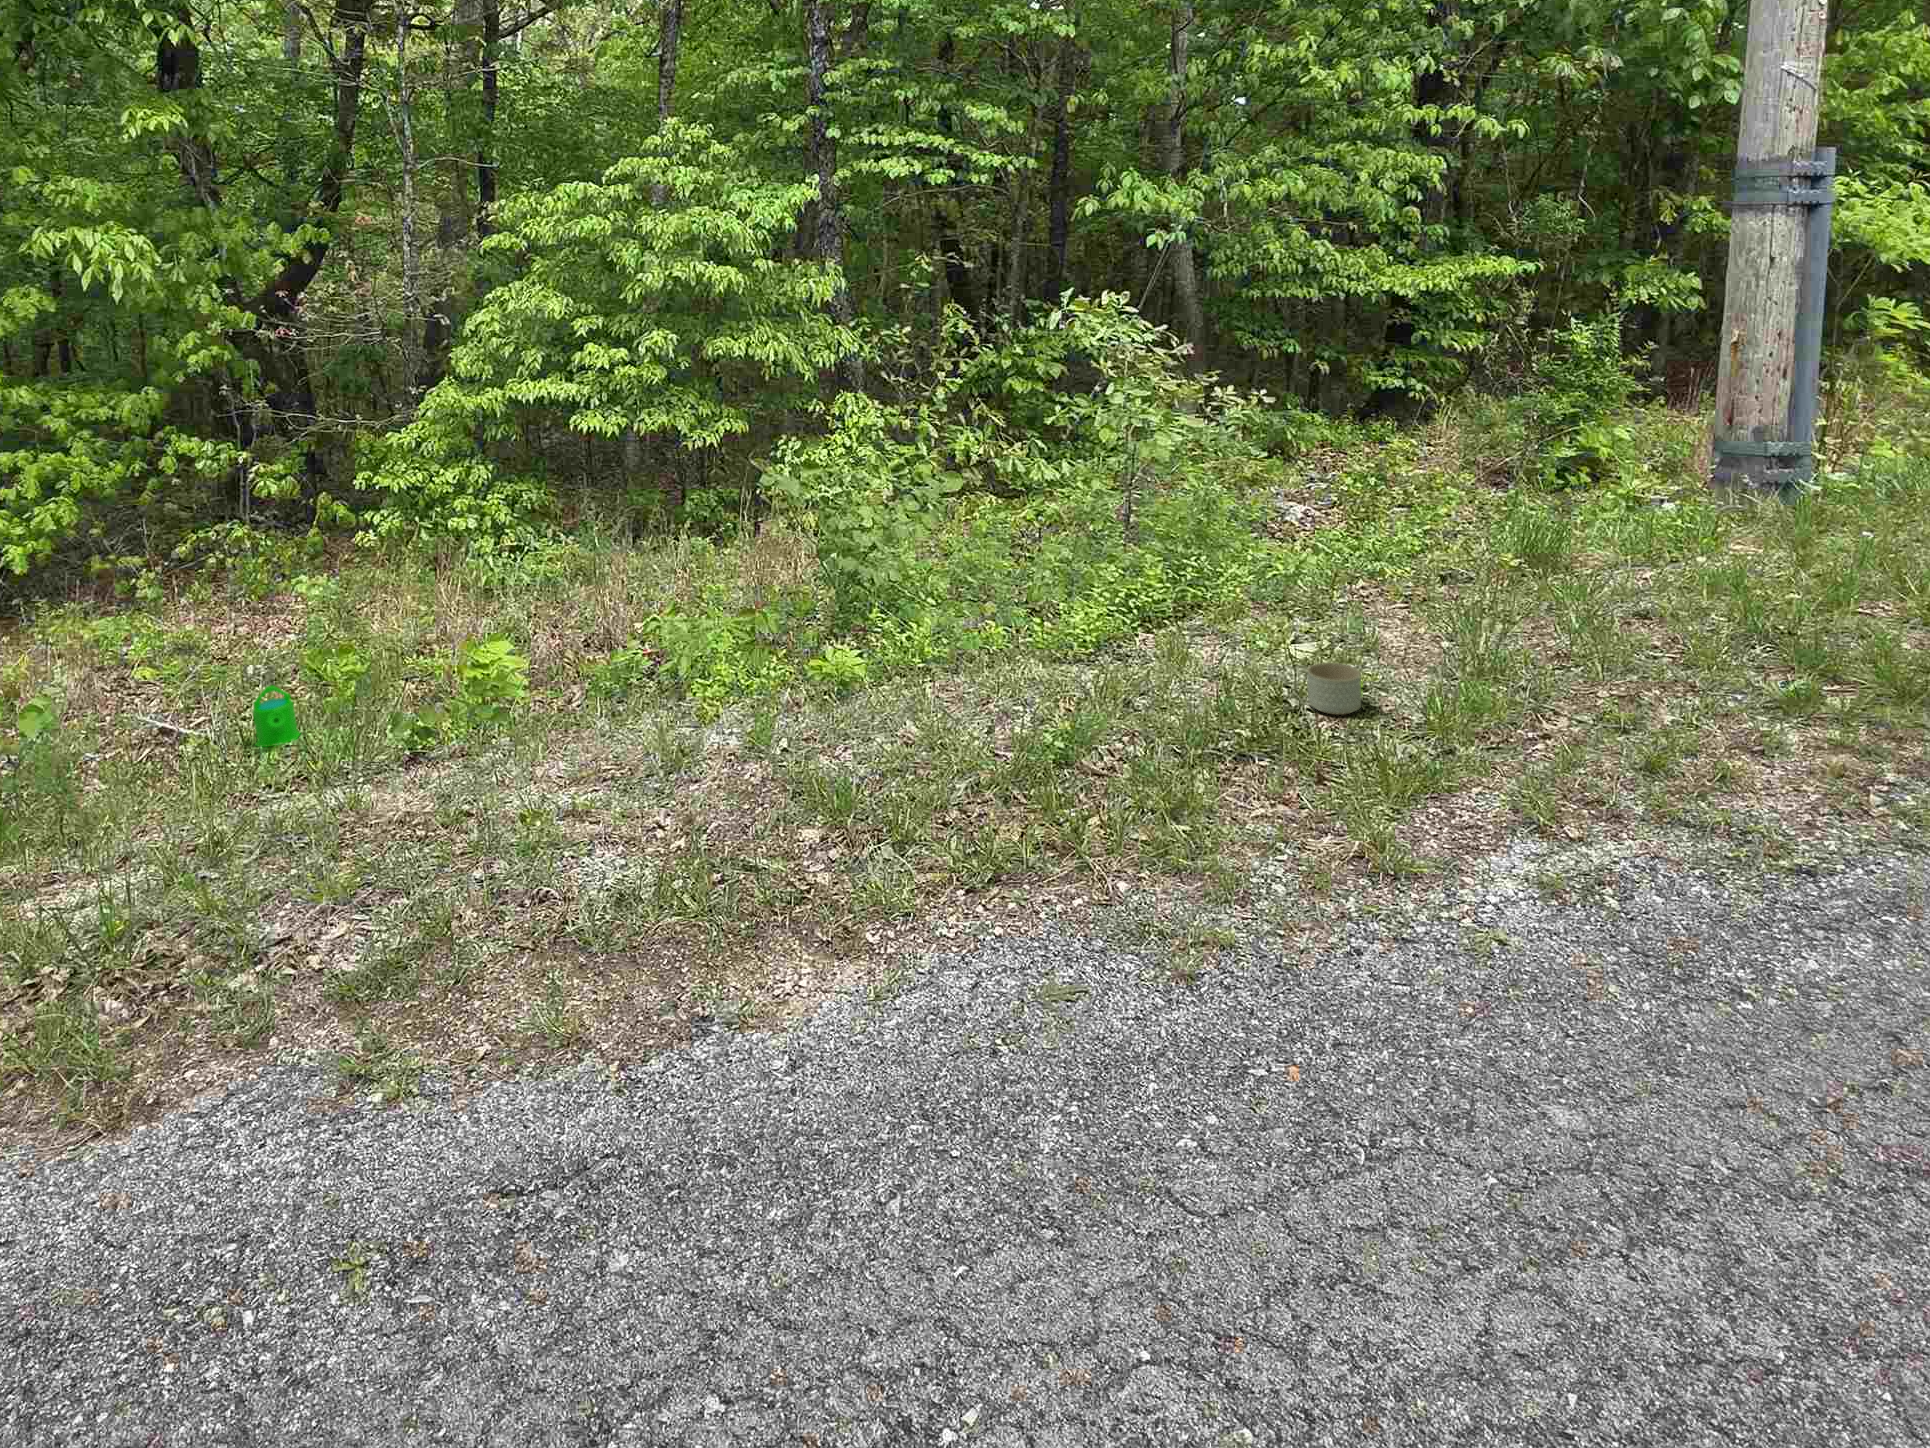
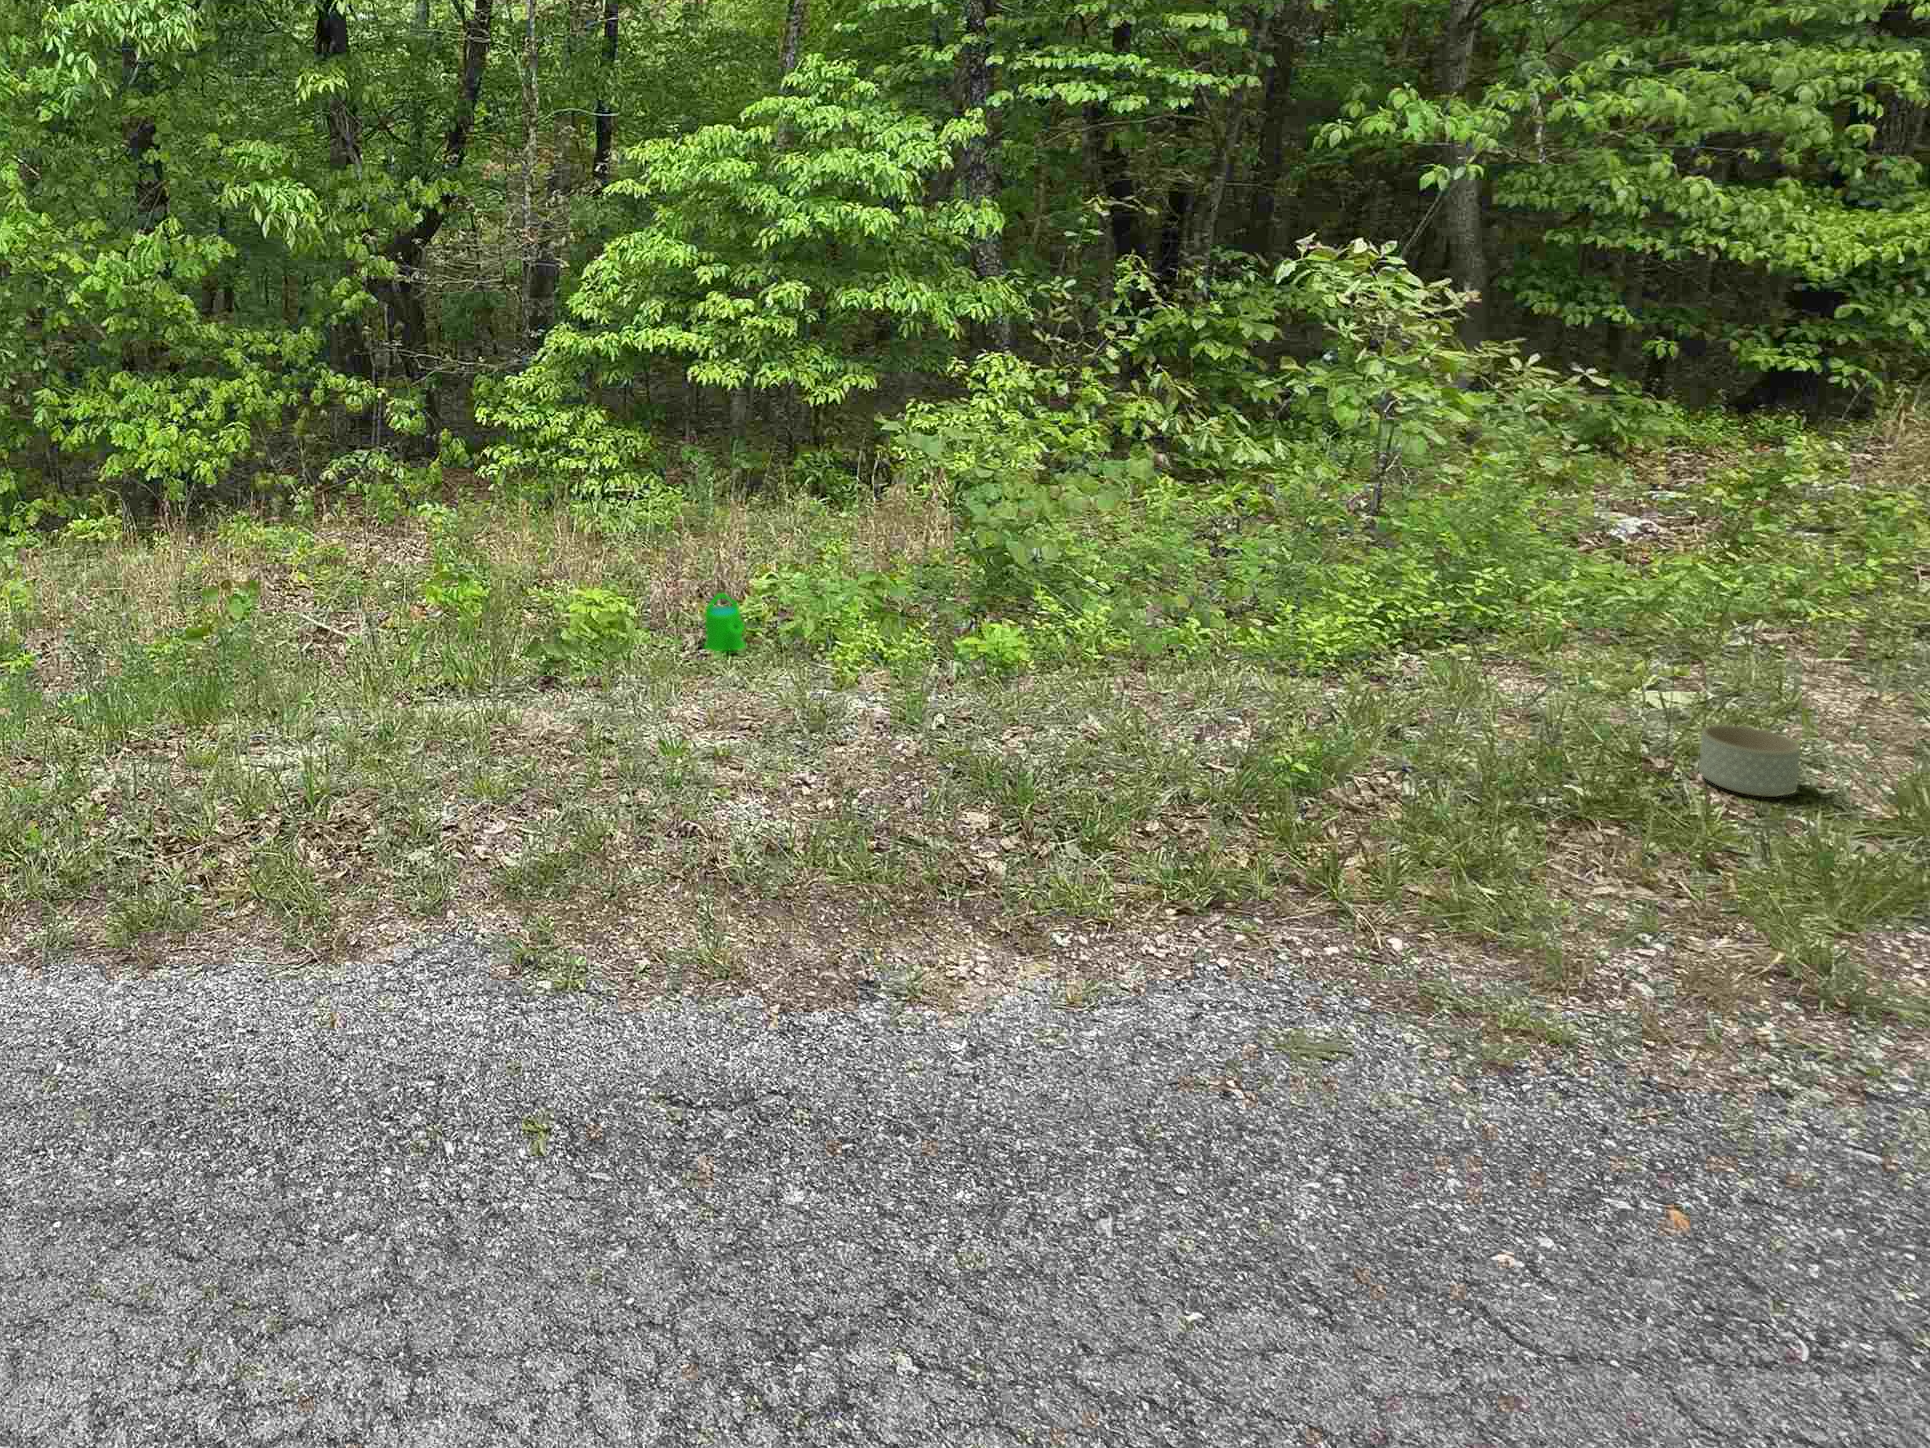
watering can: present [252,685,301,747] -> present [704,593,745,651]

